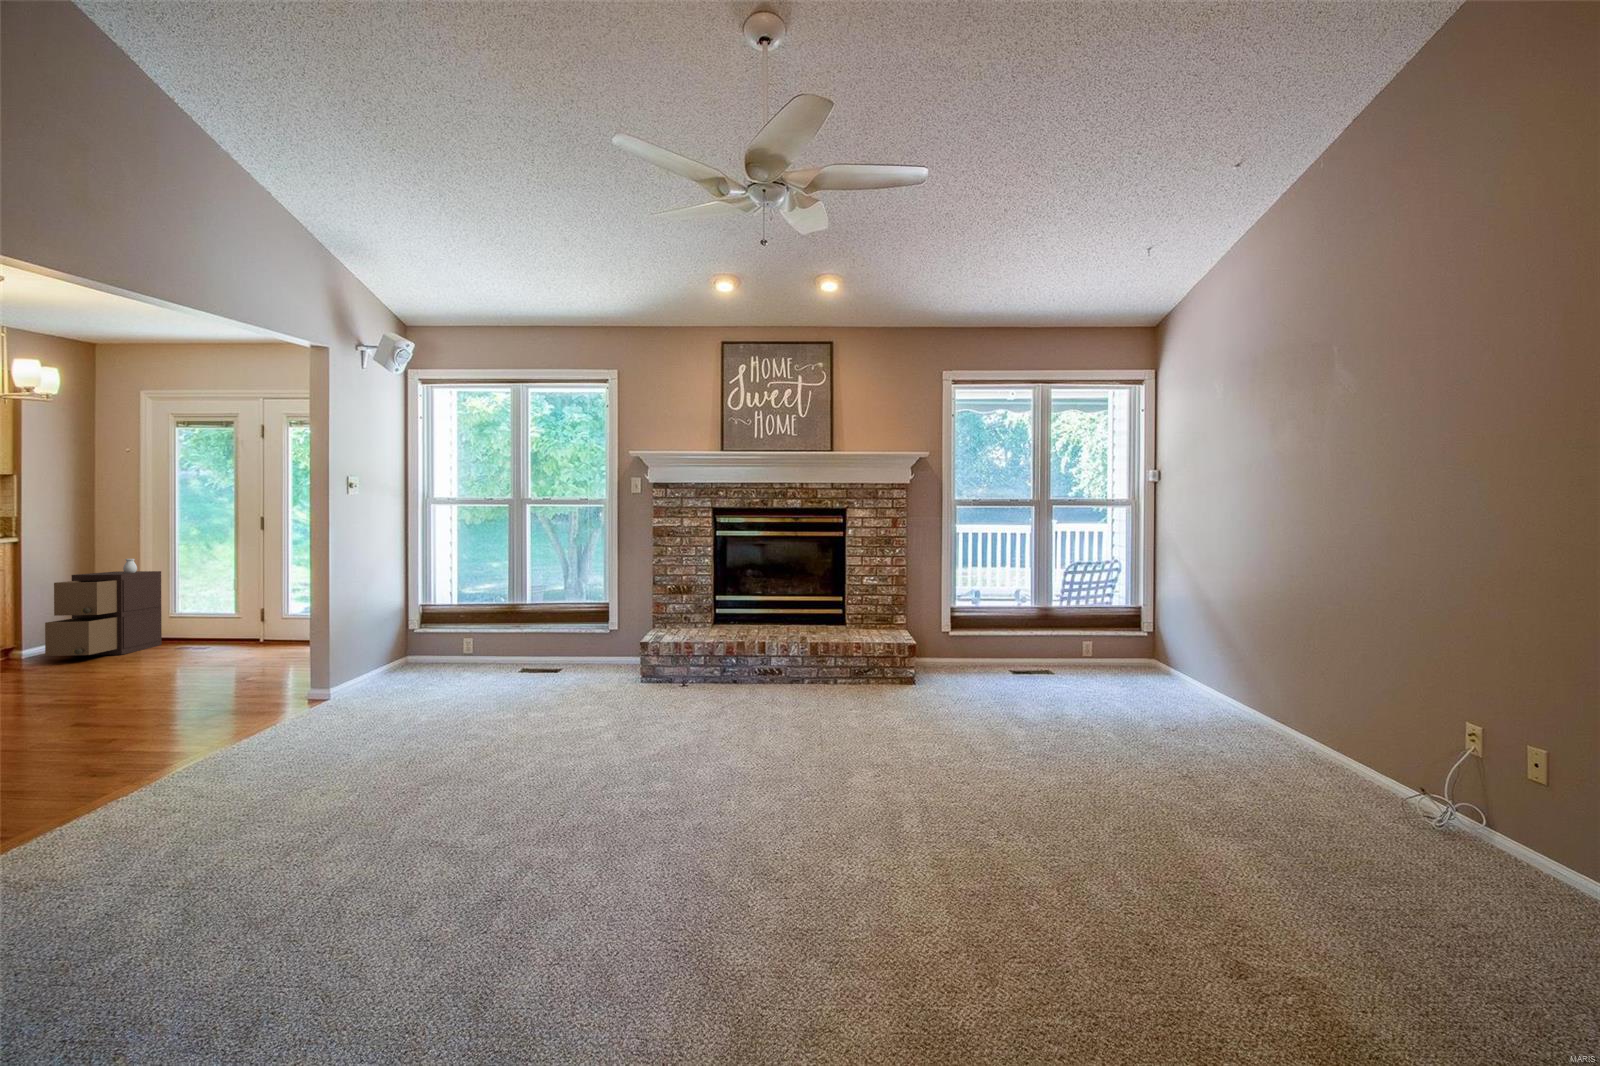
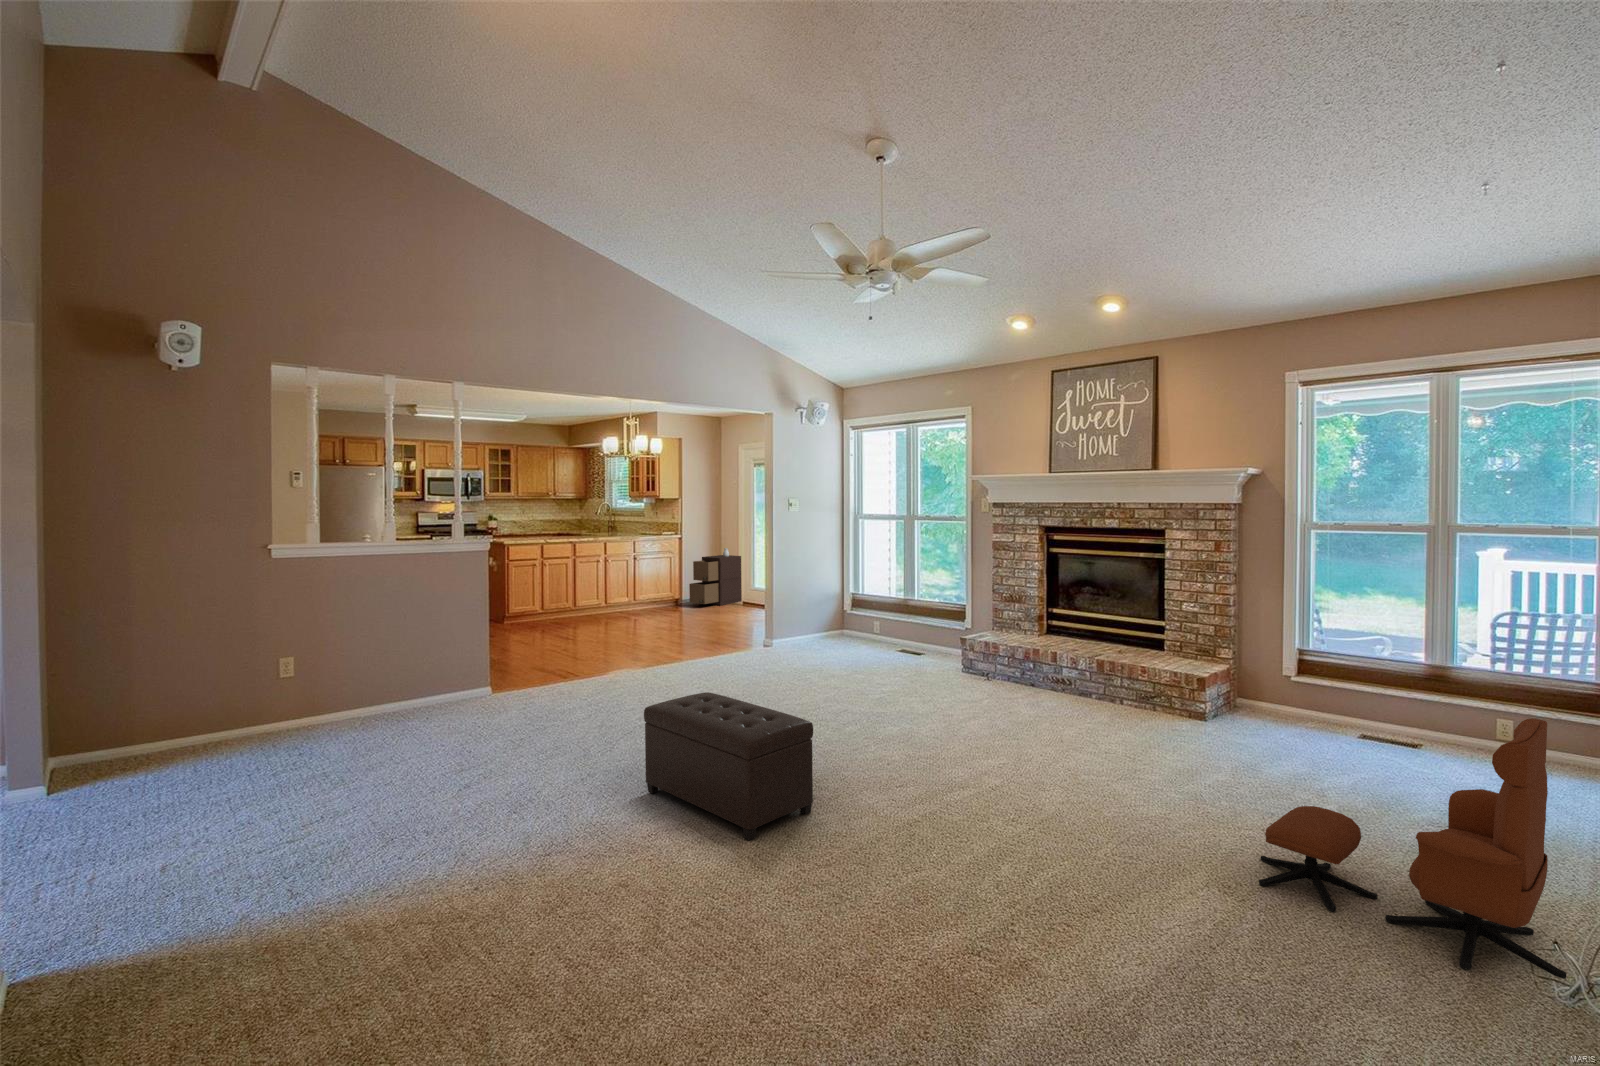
lounge chair: none [1169,612,1429,817] -> present [1259,718,1566,979]
ottoman: none [436,764,802,1026] -> present [644,692,813,840]

